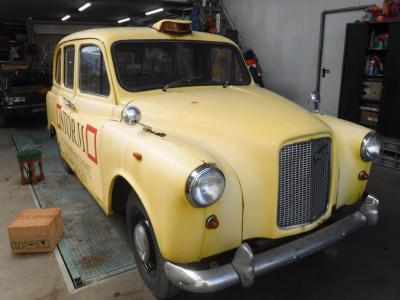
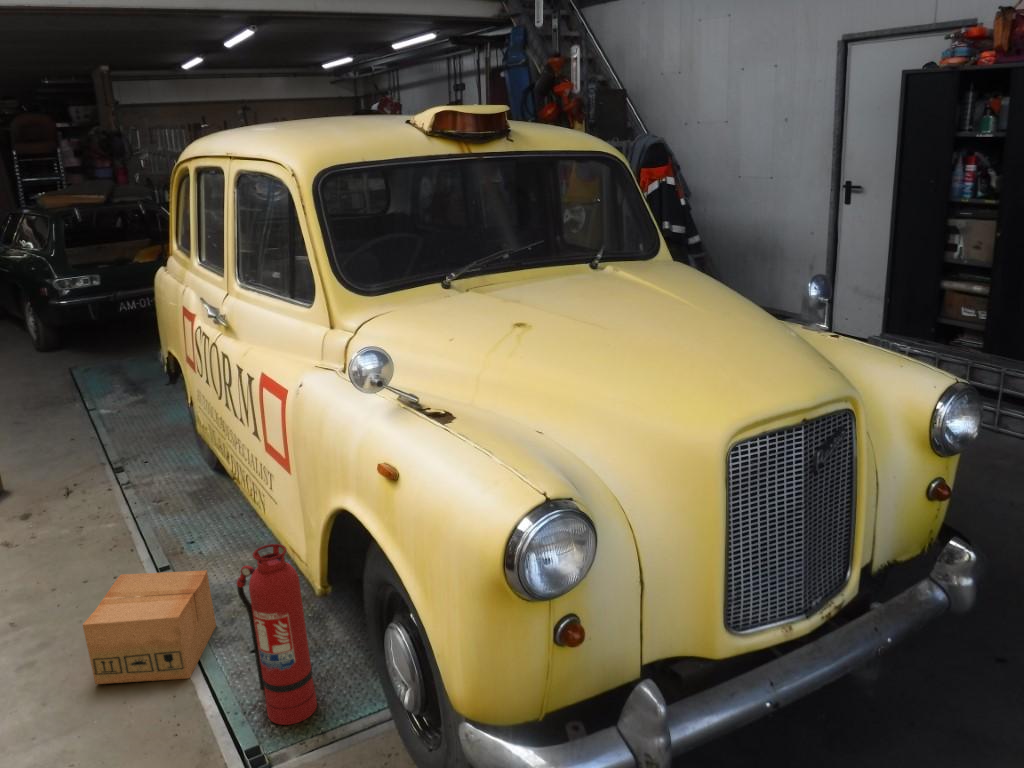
stool: present [16,149,45,185] -> none [97,416,166,504]
fire extinguisher: none [73,194,106,270] -> present [237,544,317,725]

